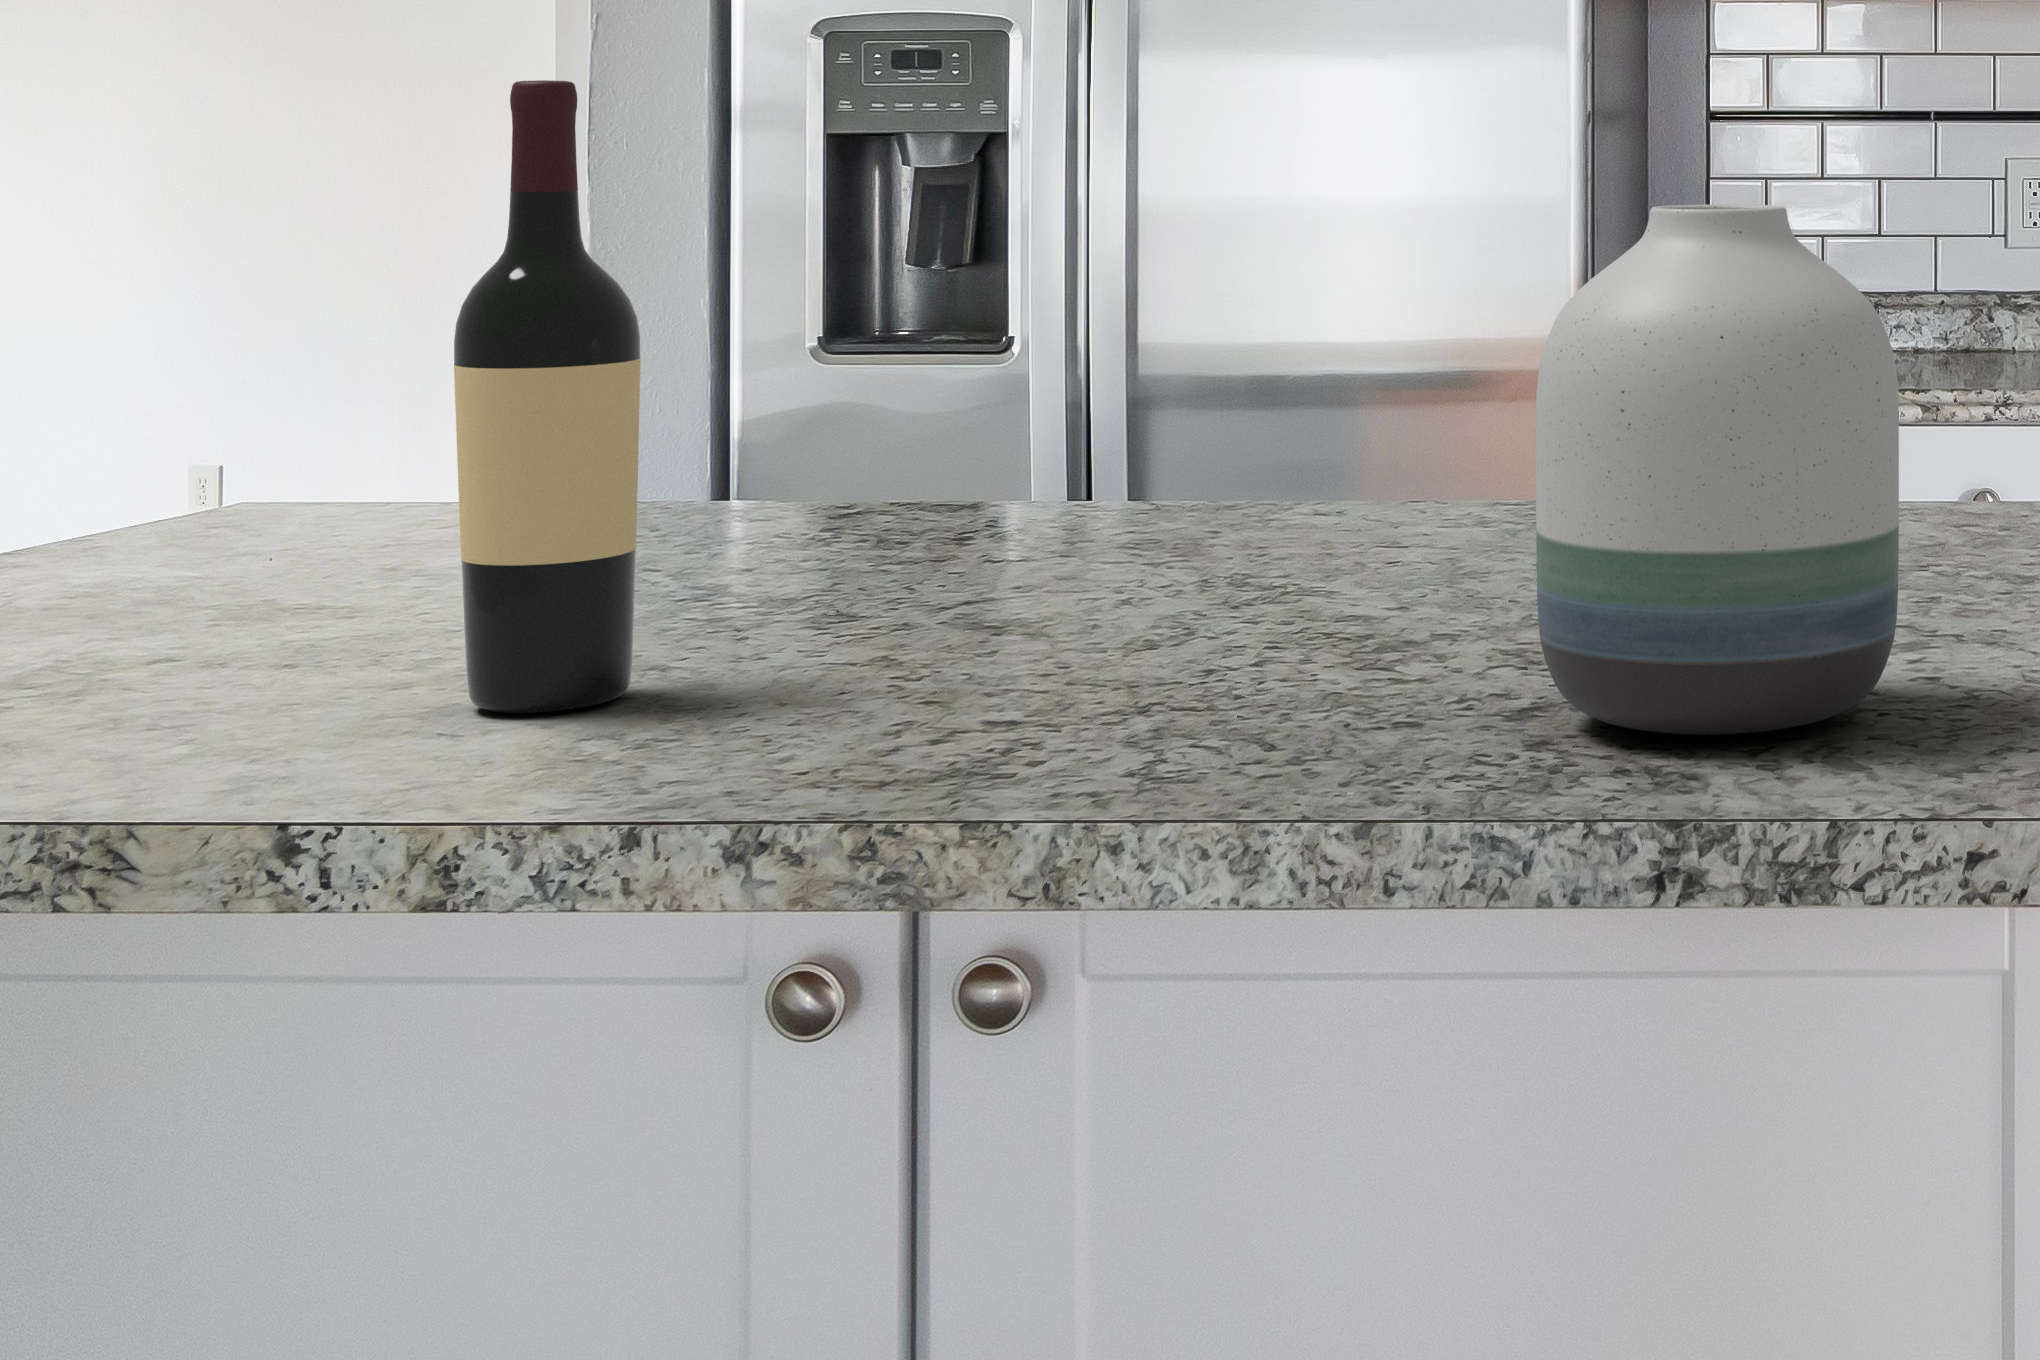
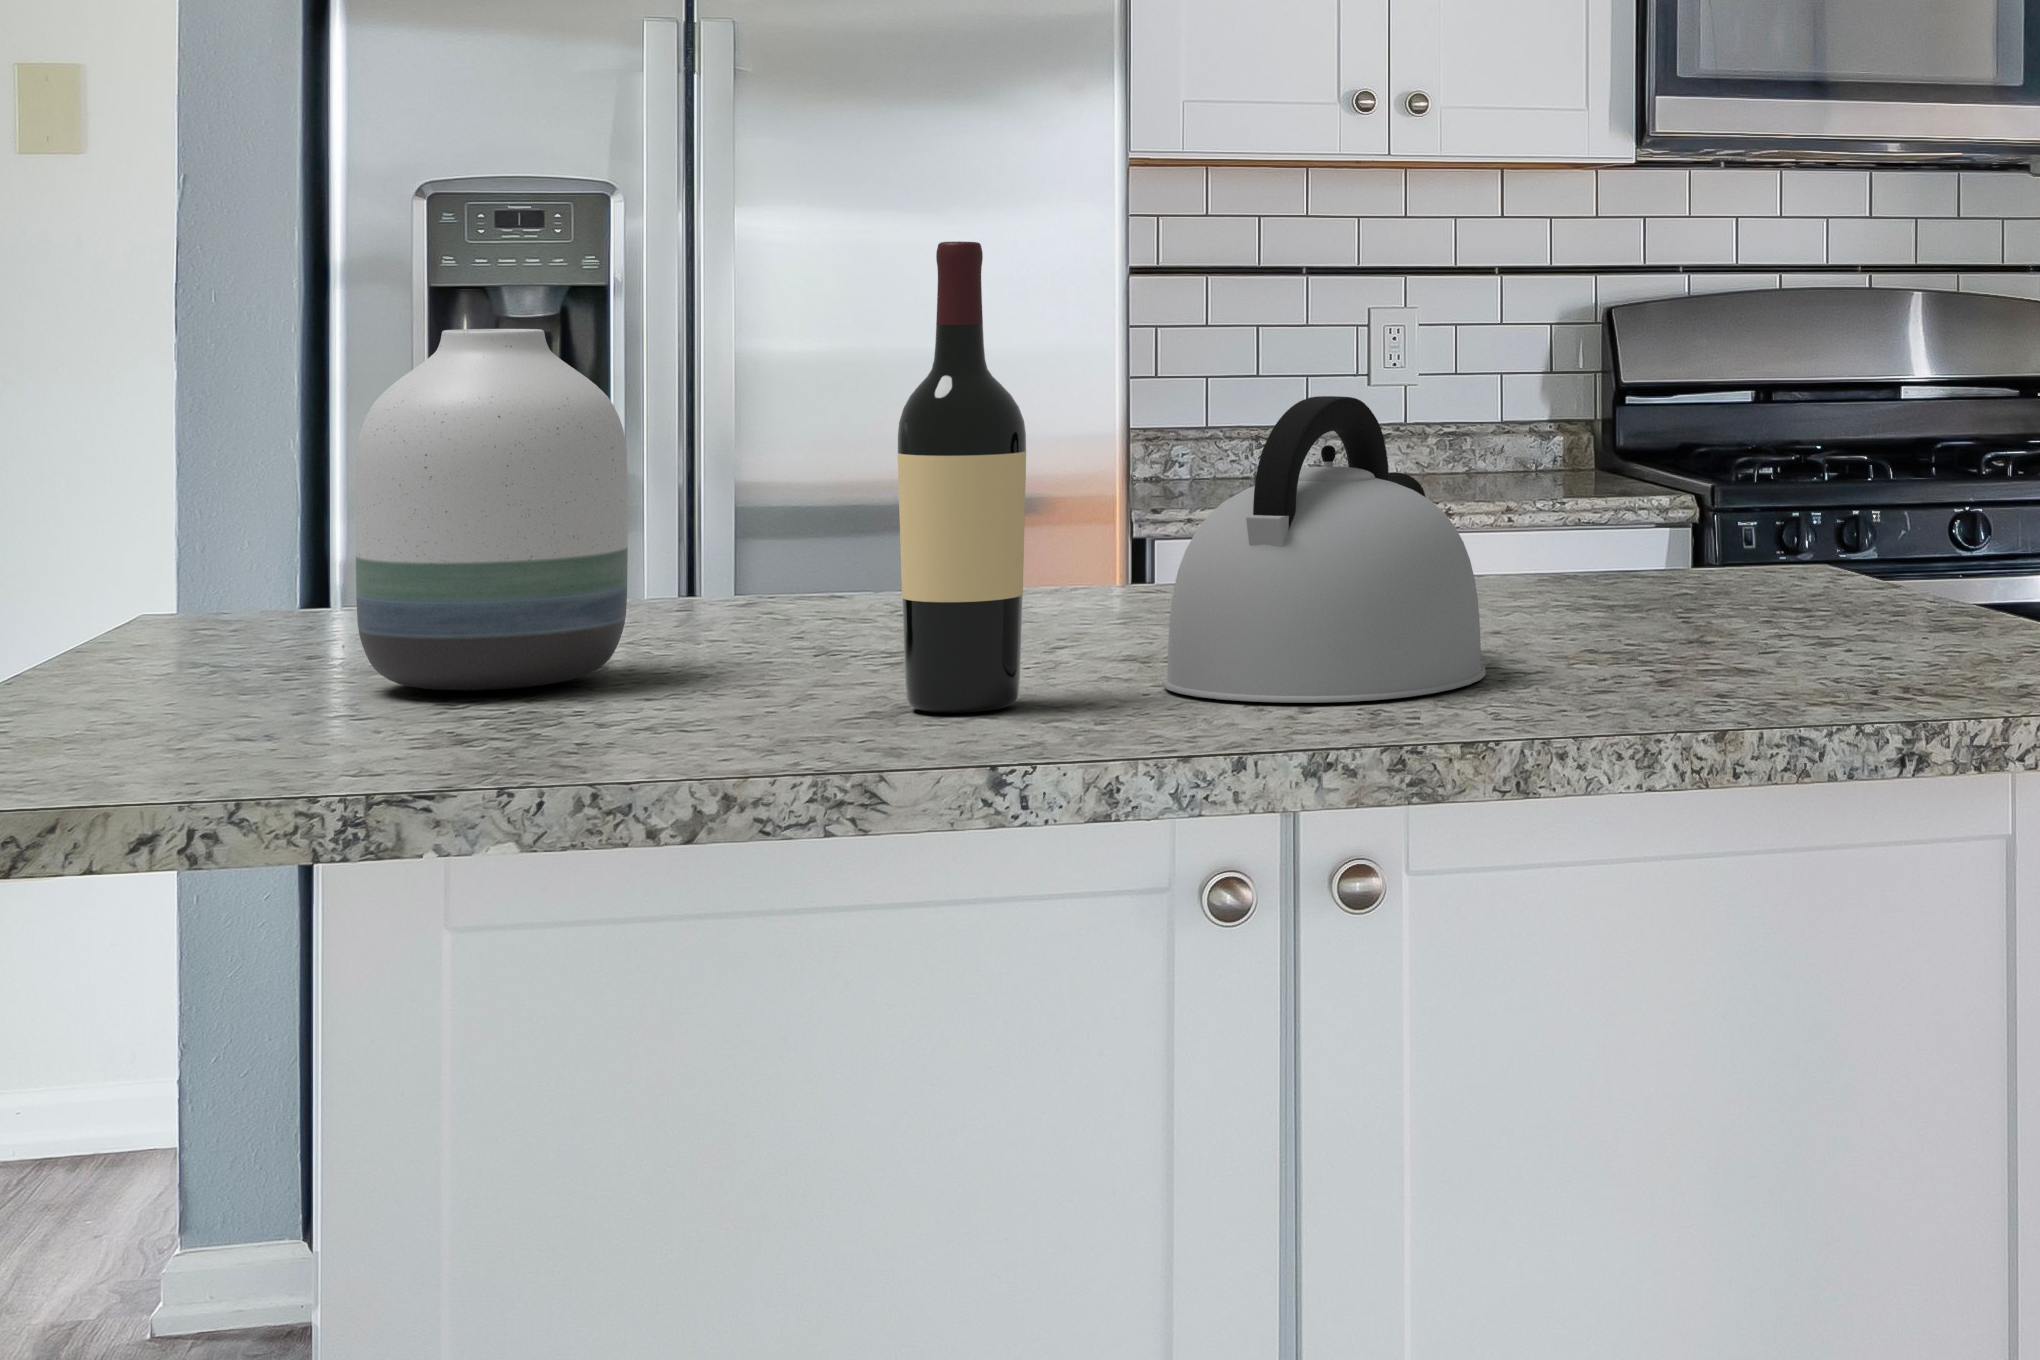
vase: present [1536,205,1899,735] -> present [355,329,628,690]
kettle: none [846,291,1325,726] -> present [1162,396,1486,703]

